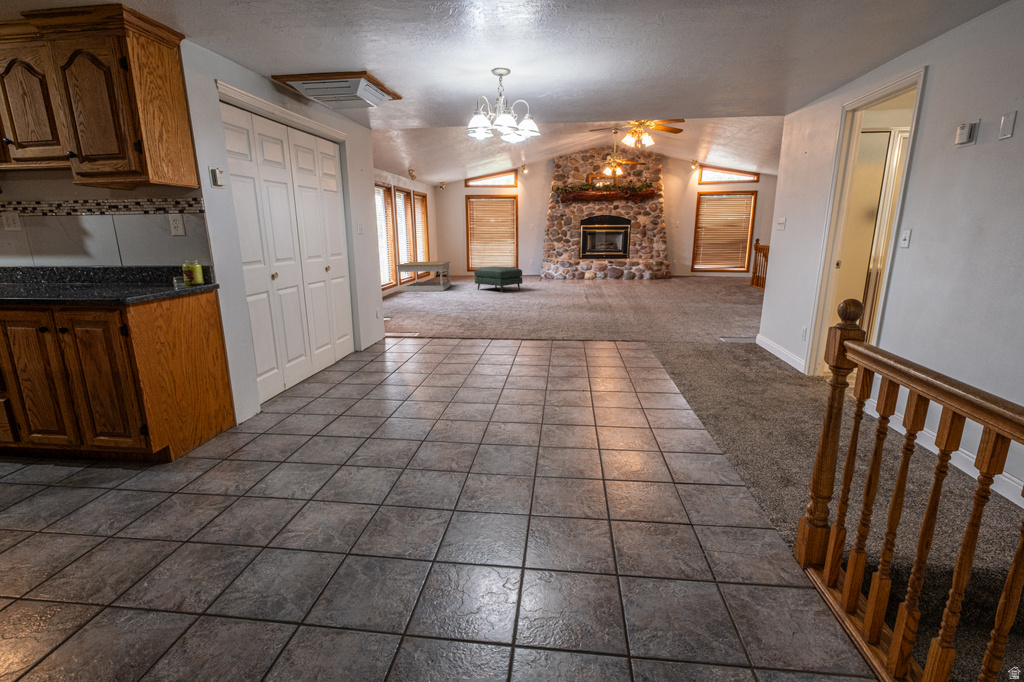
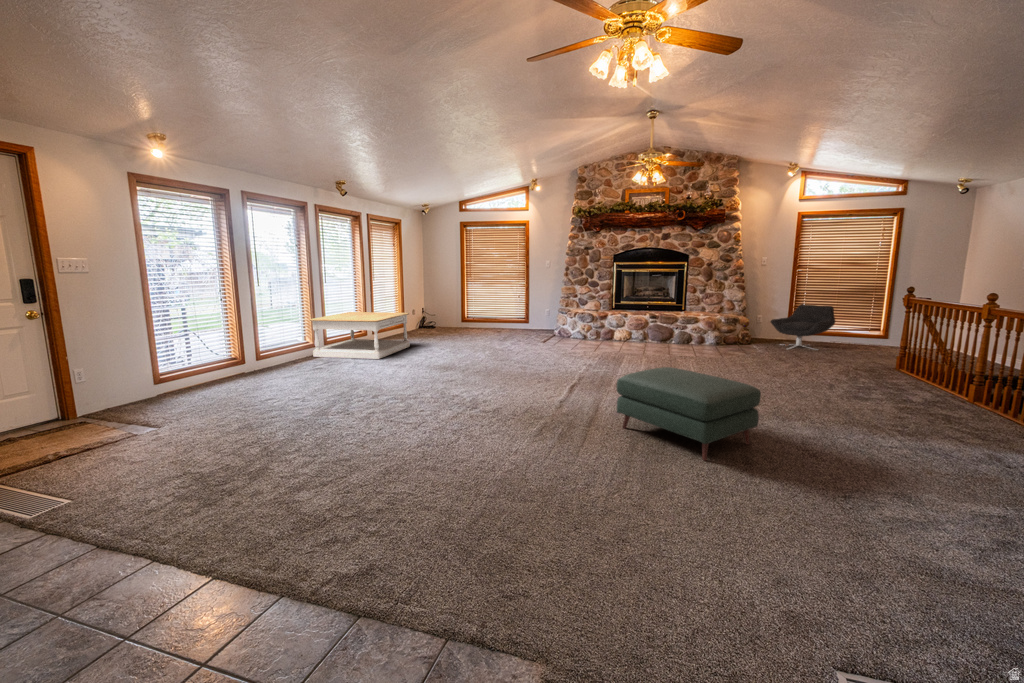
lounge chair: none [682,252,720,280] -> present [771,304,835,349]
ottoman: present [474,267,522,293] -> present [617,367,761,461]

